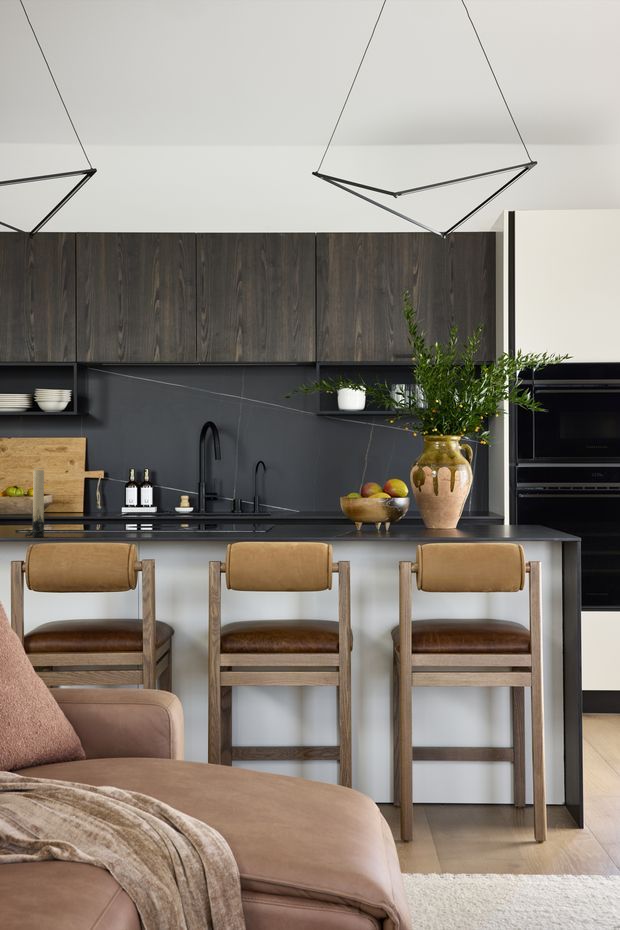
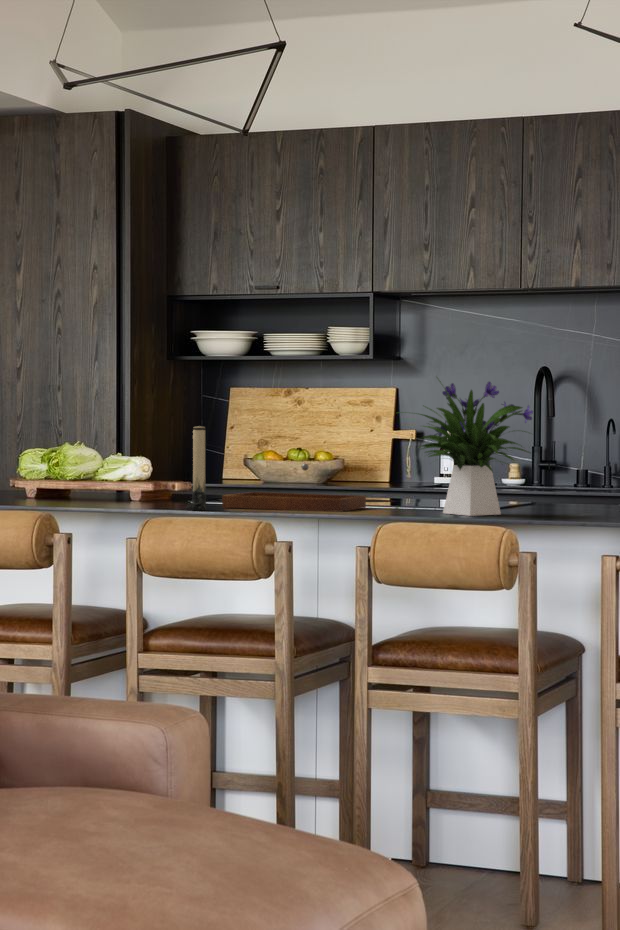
flower arrangement: none [200,431,300,534] -> present [420,380,533,516]
tray: none [45,497,156,535] -> present [222,464,366,512]

